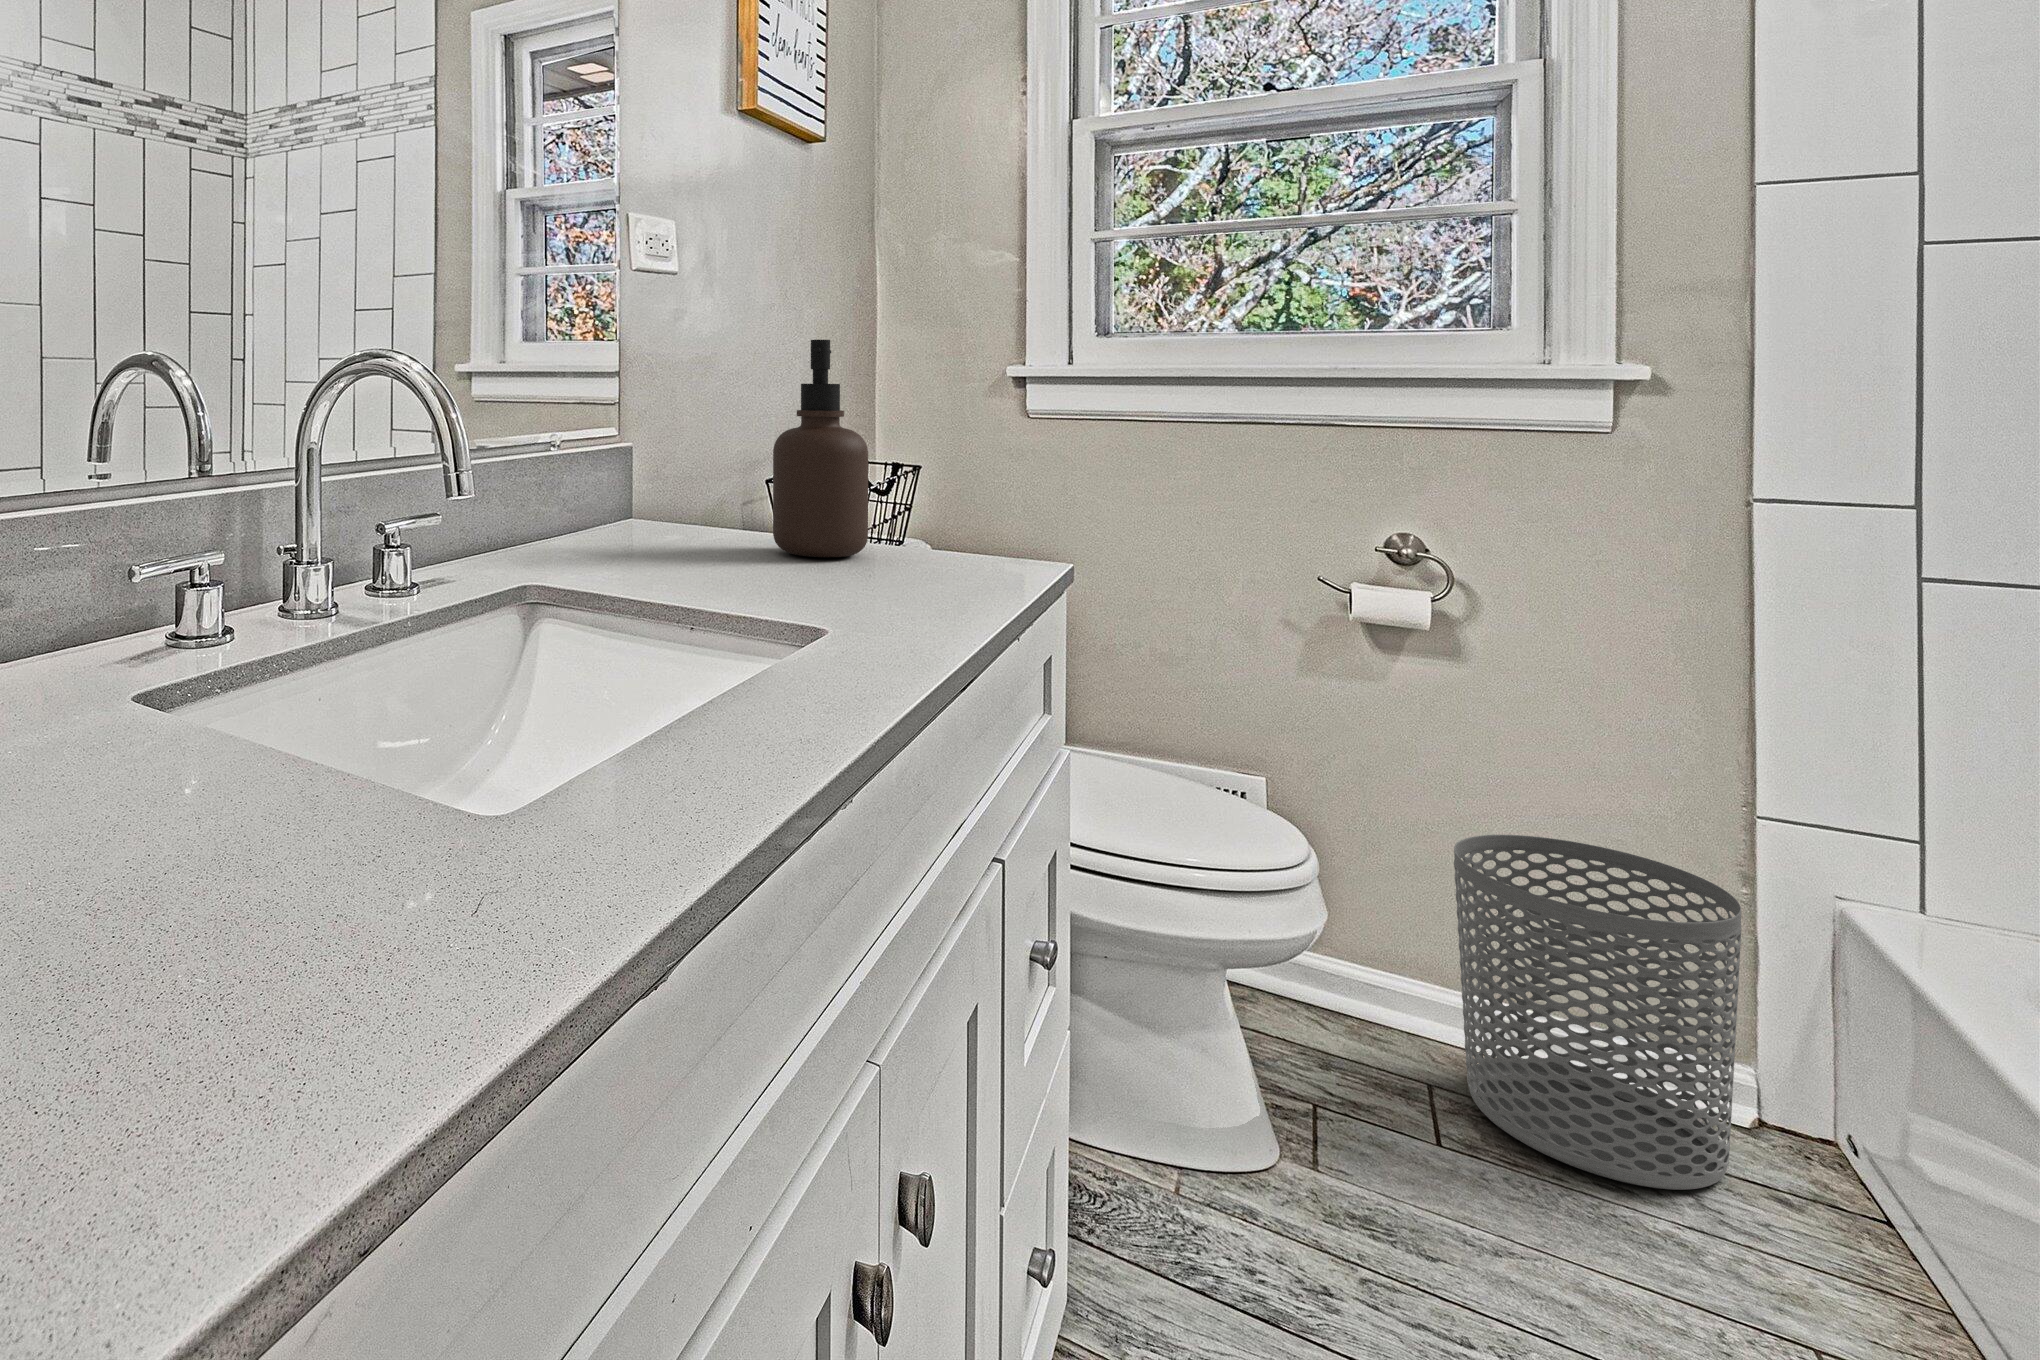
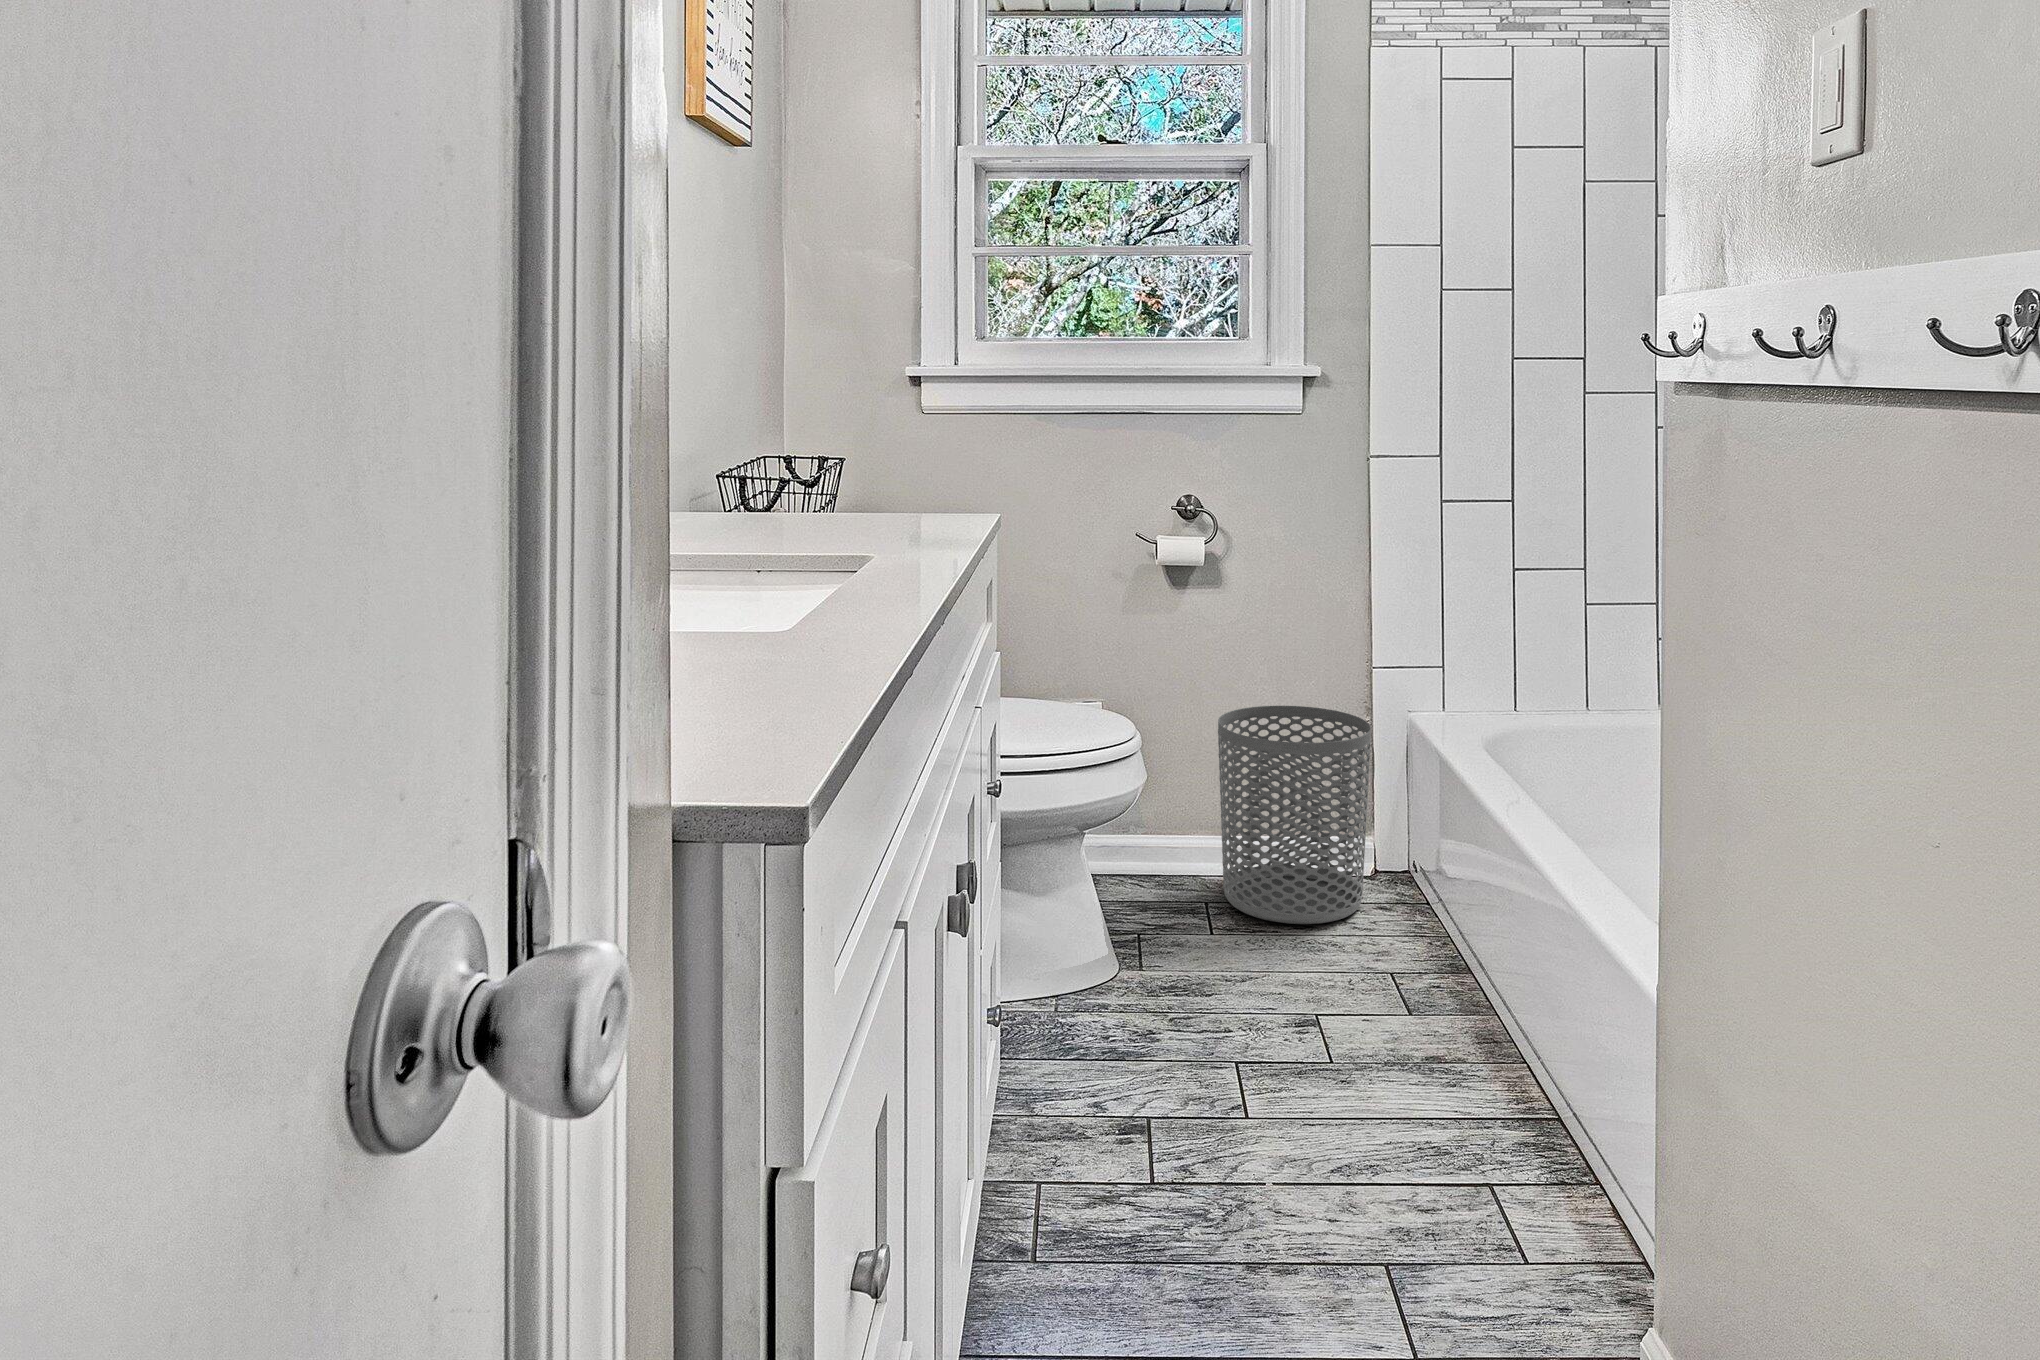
soap dispenser: present [773,340,868,557] -> none [777,347,858,531]

